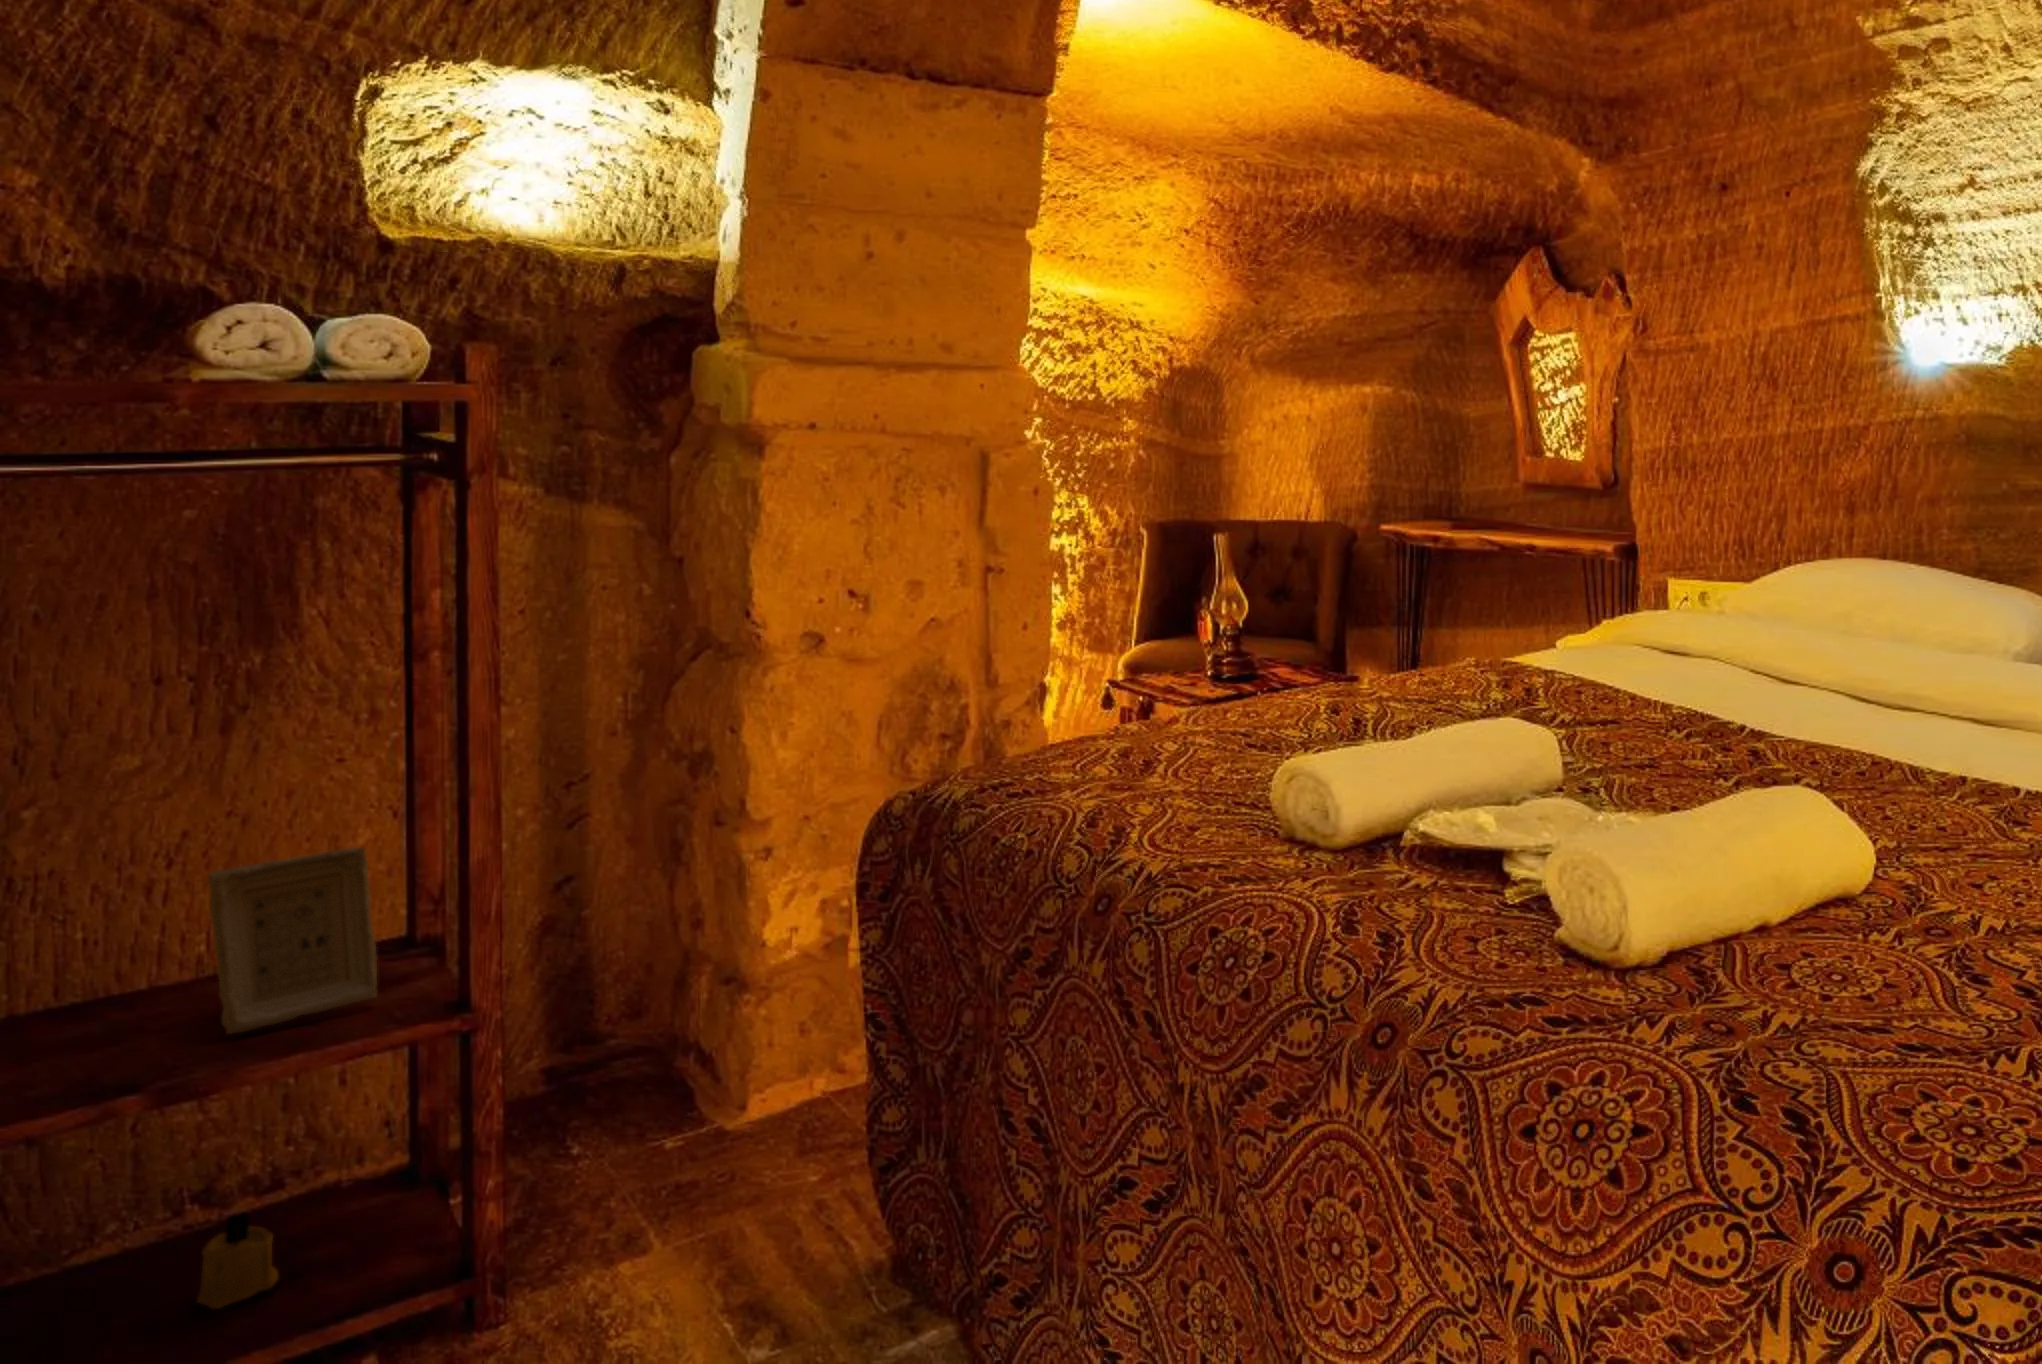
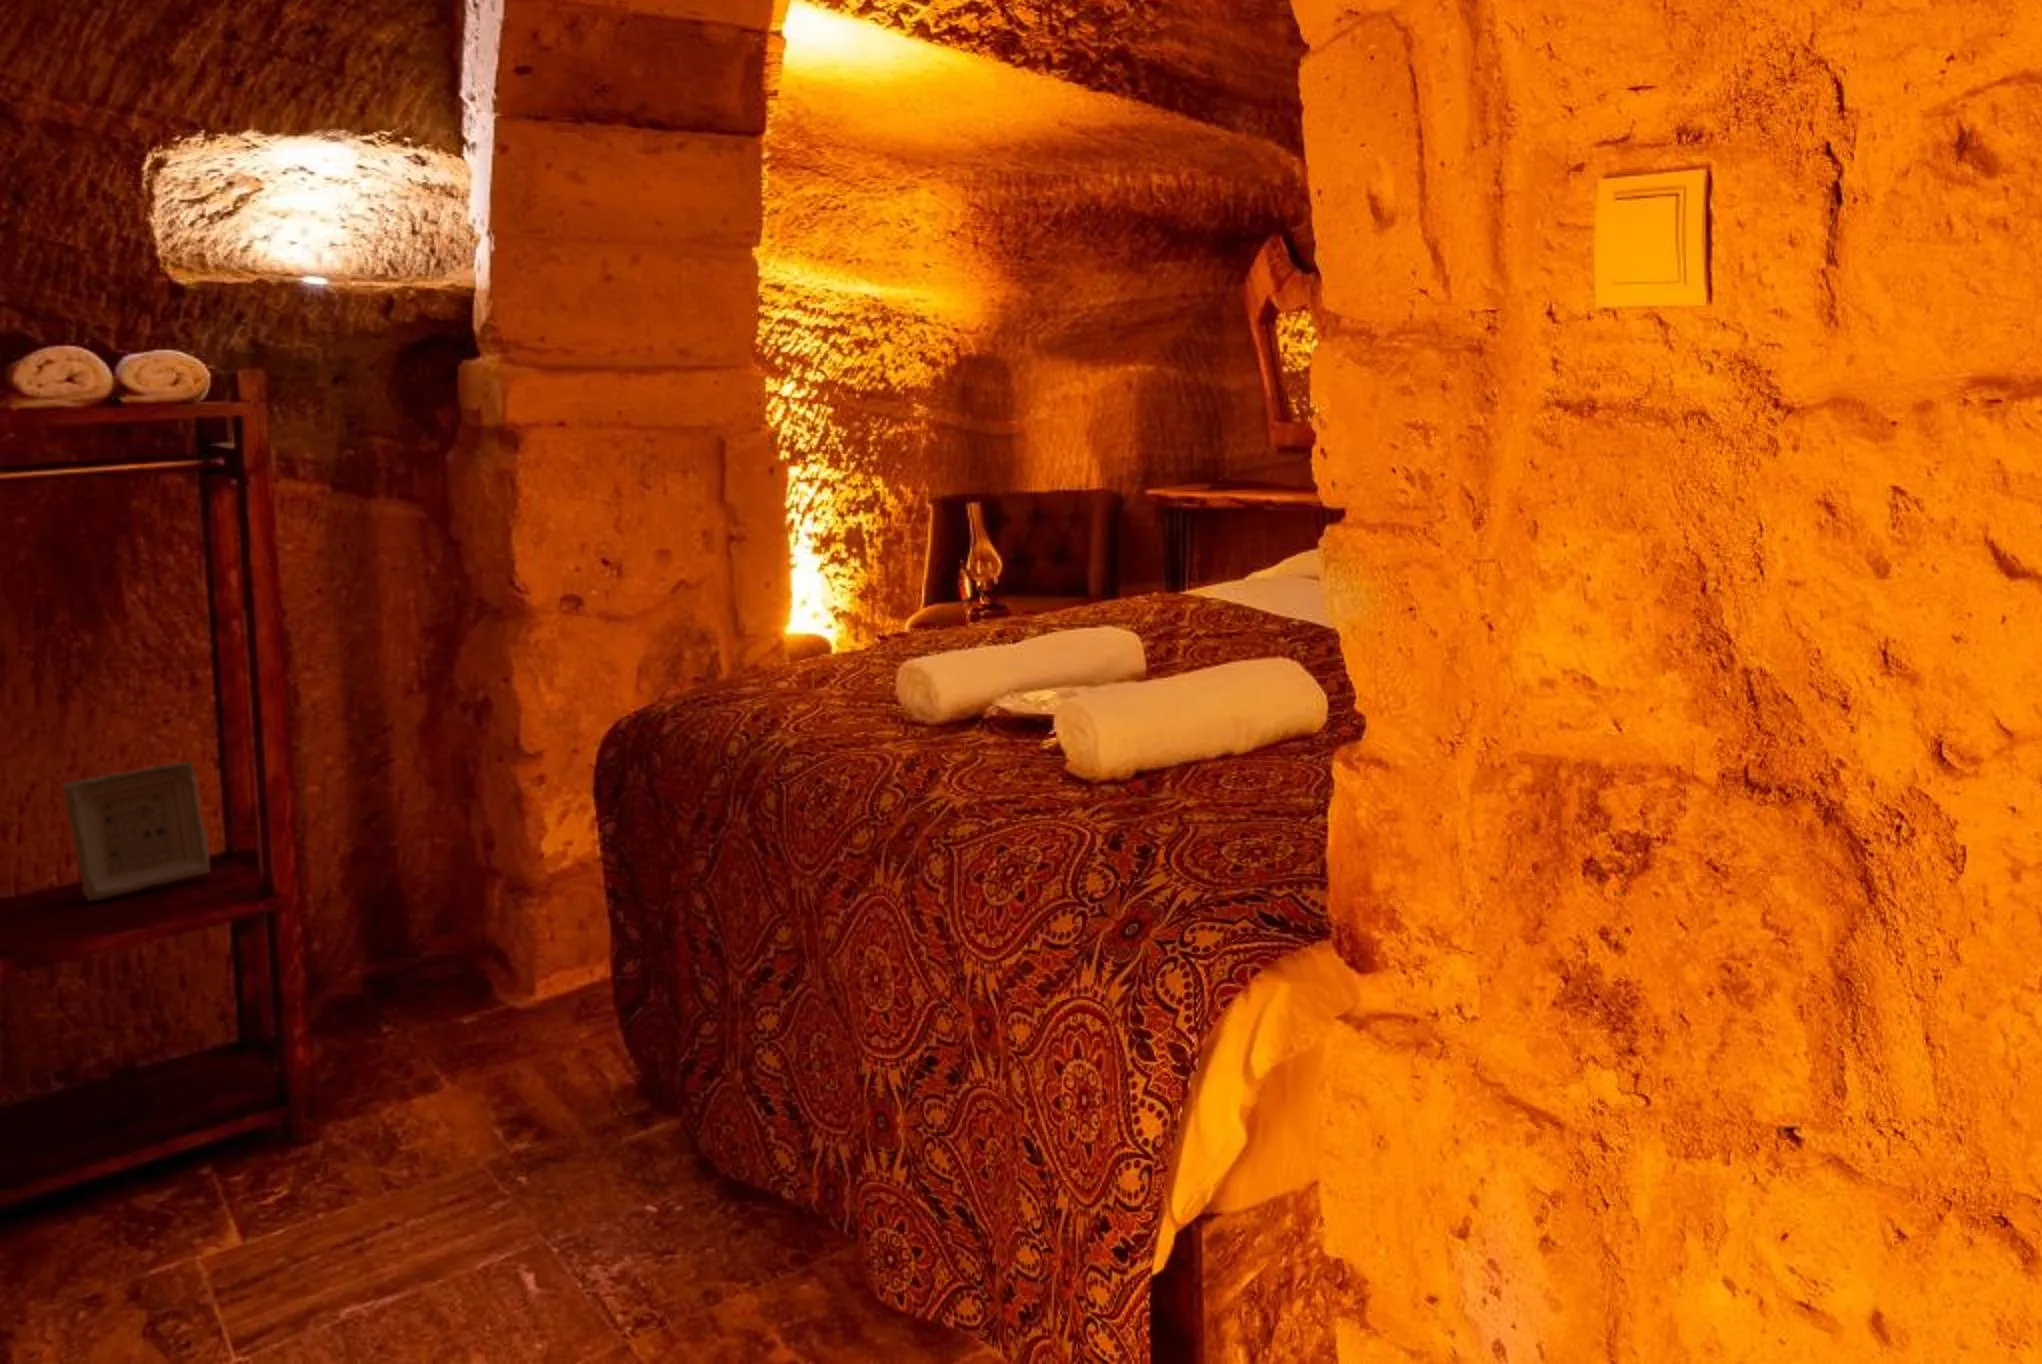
candle: present [197,1212,278,1309] -> none [80,1037,145,1108]

